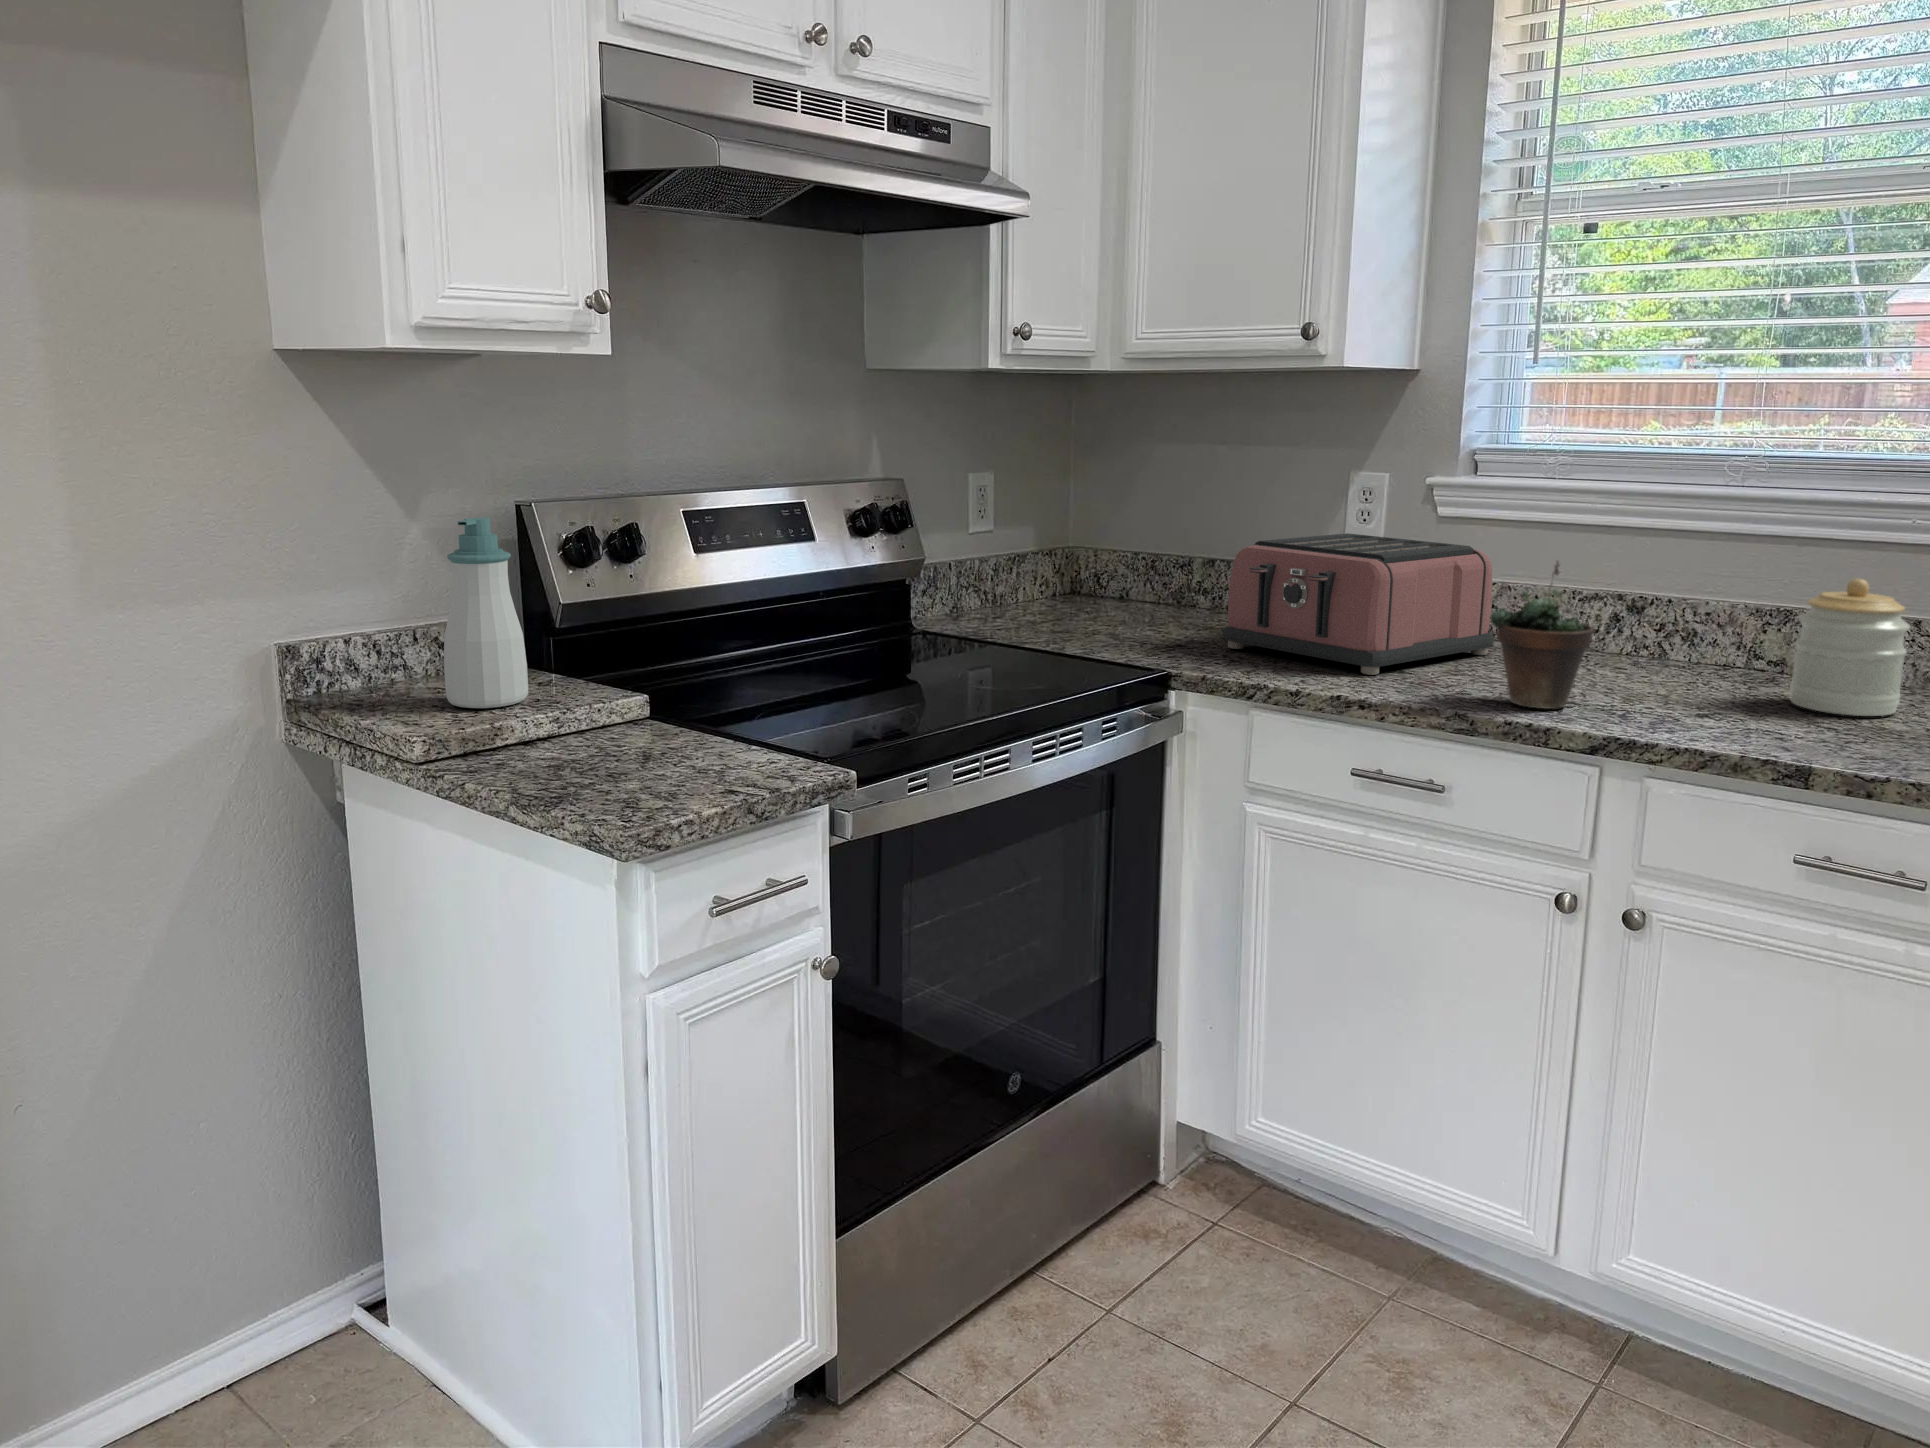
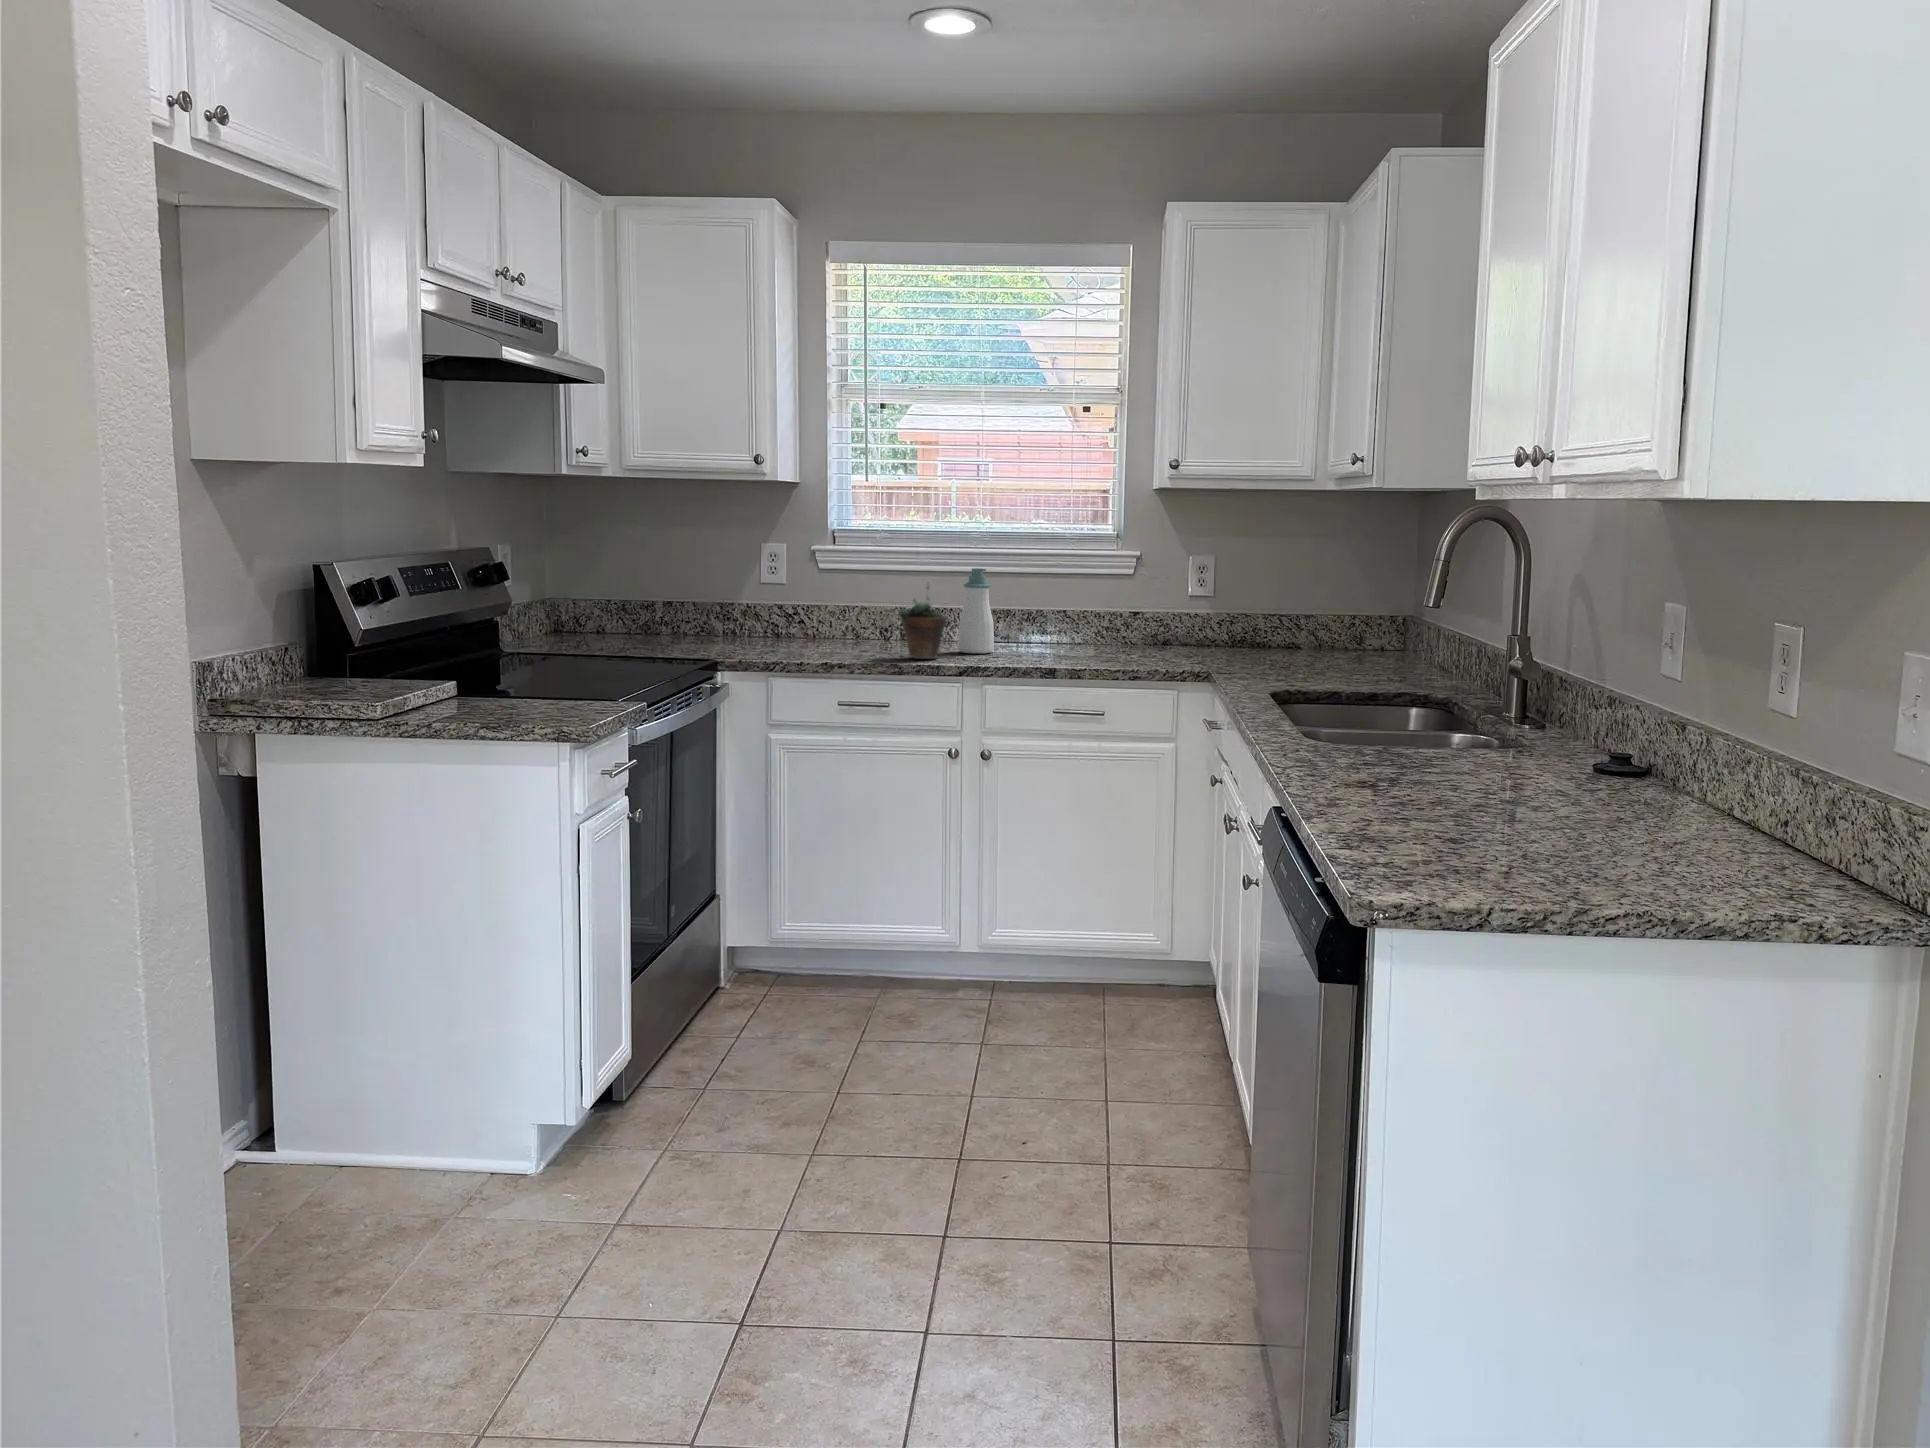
soap bottle: present [444,518,528,708] -> present [958,568,994,654]
toaster: present [1223,533,1494,675] -> none [721,580,868,655]
jar: present [1790,579,1910,716] -> none [1024,587,1071,652]

